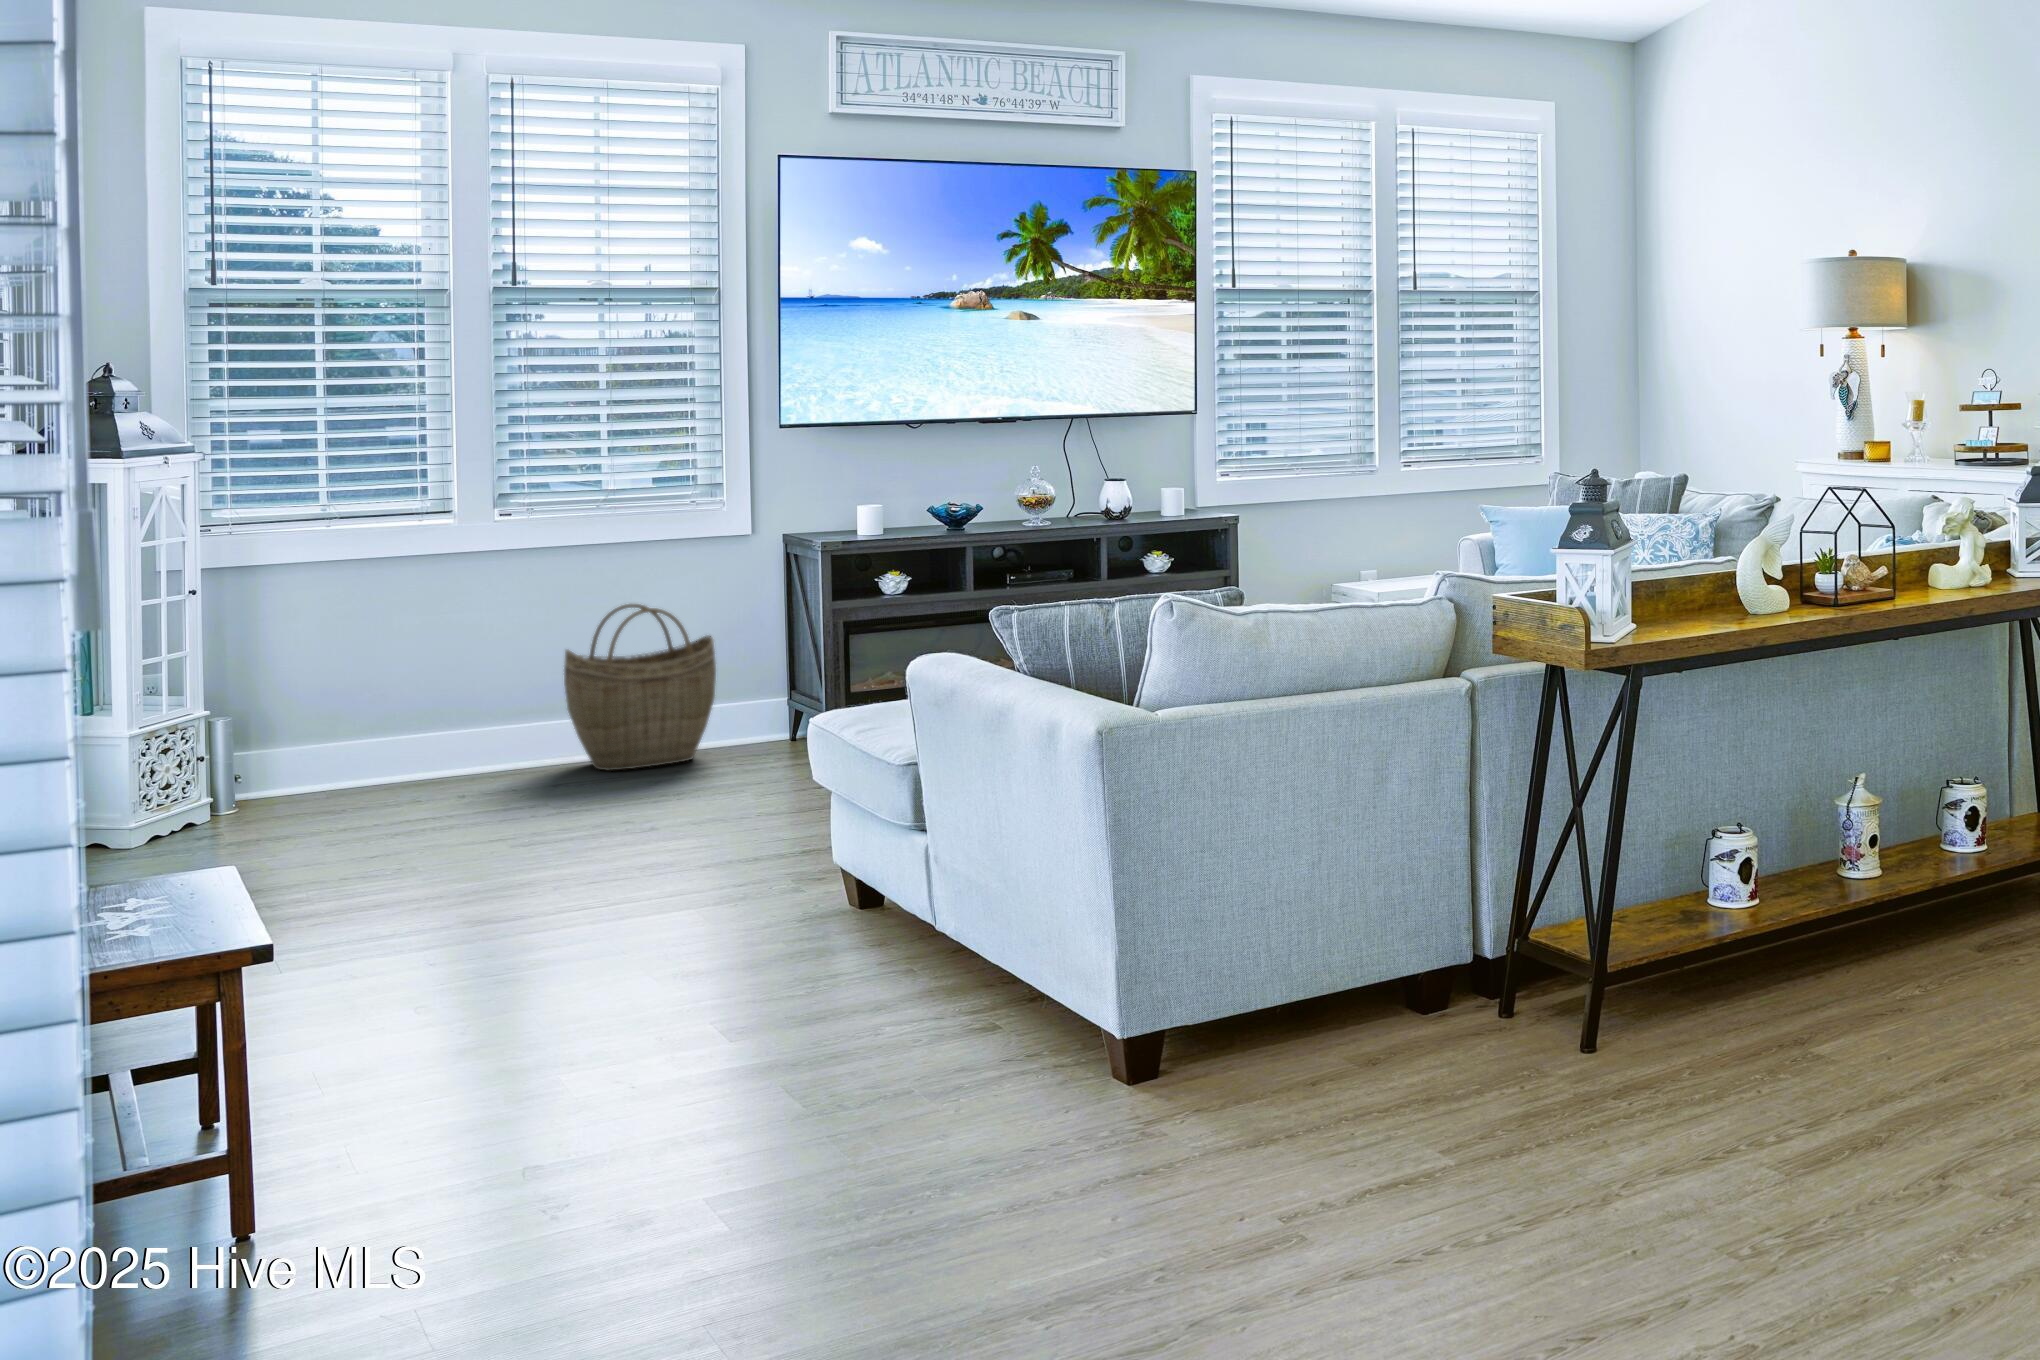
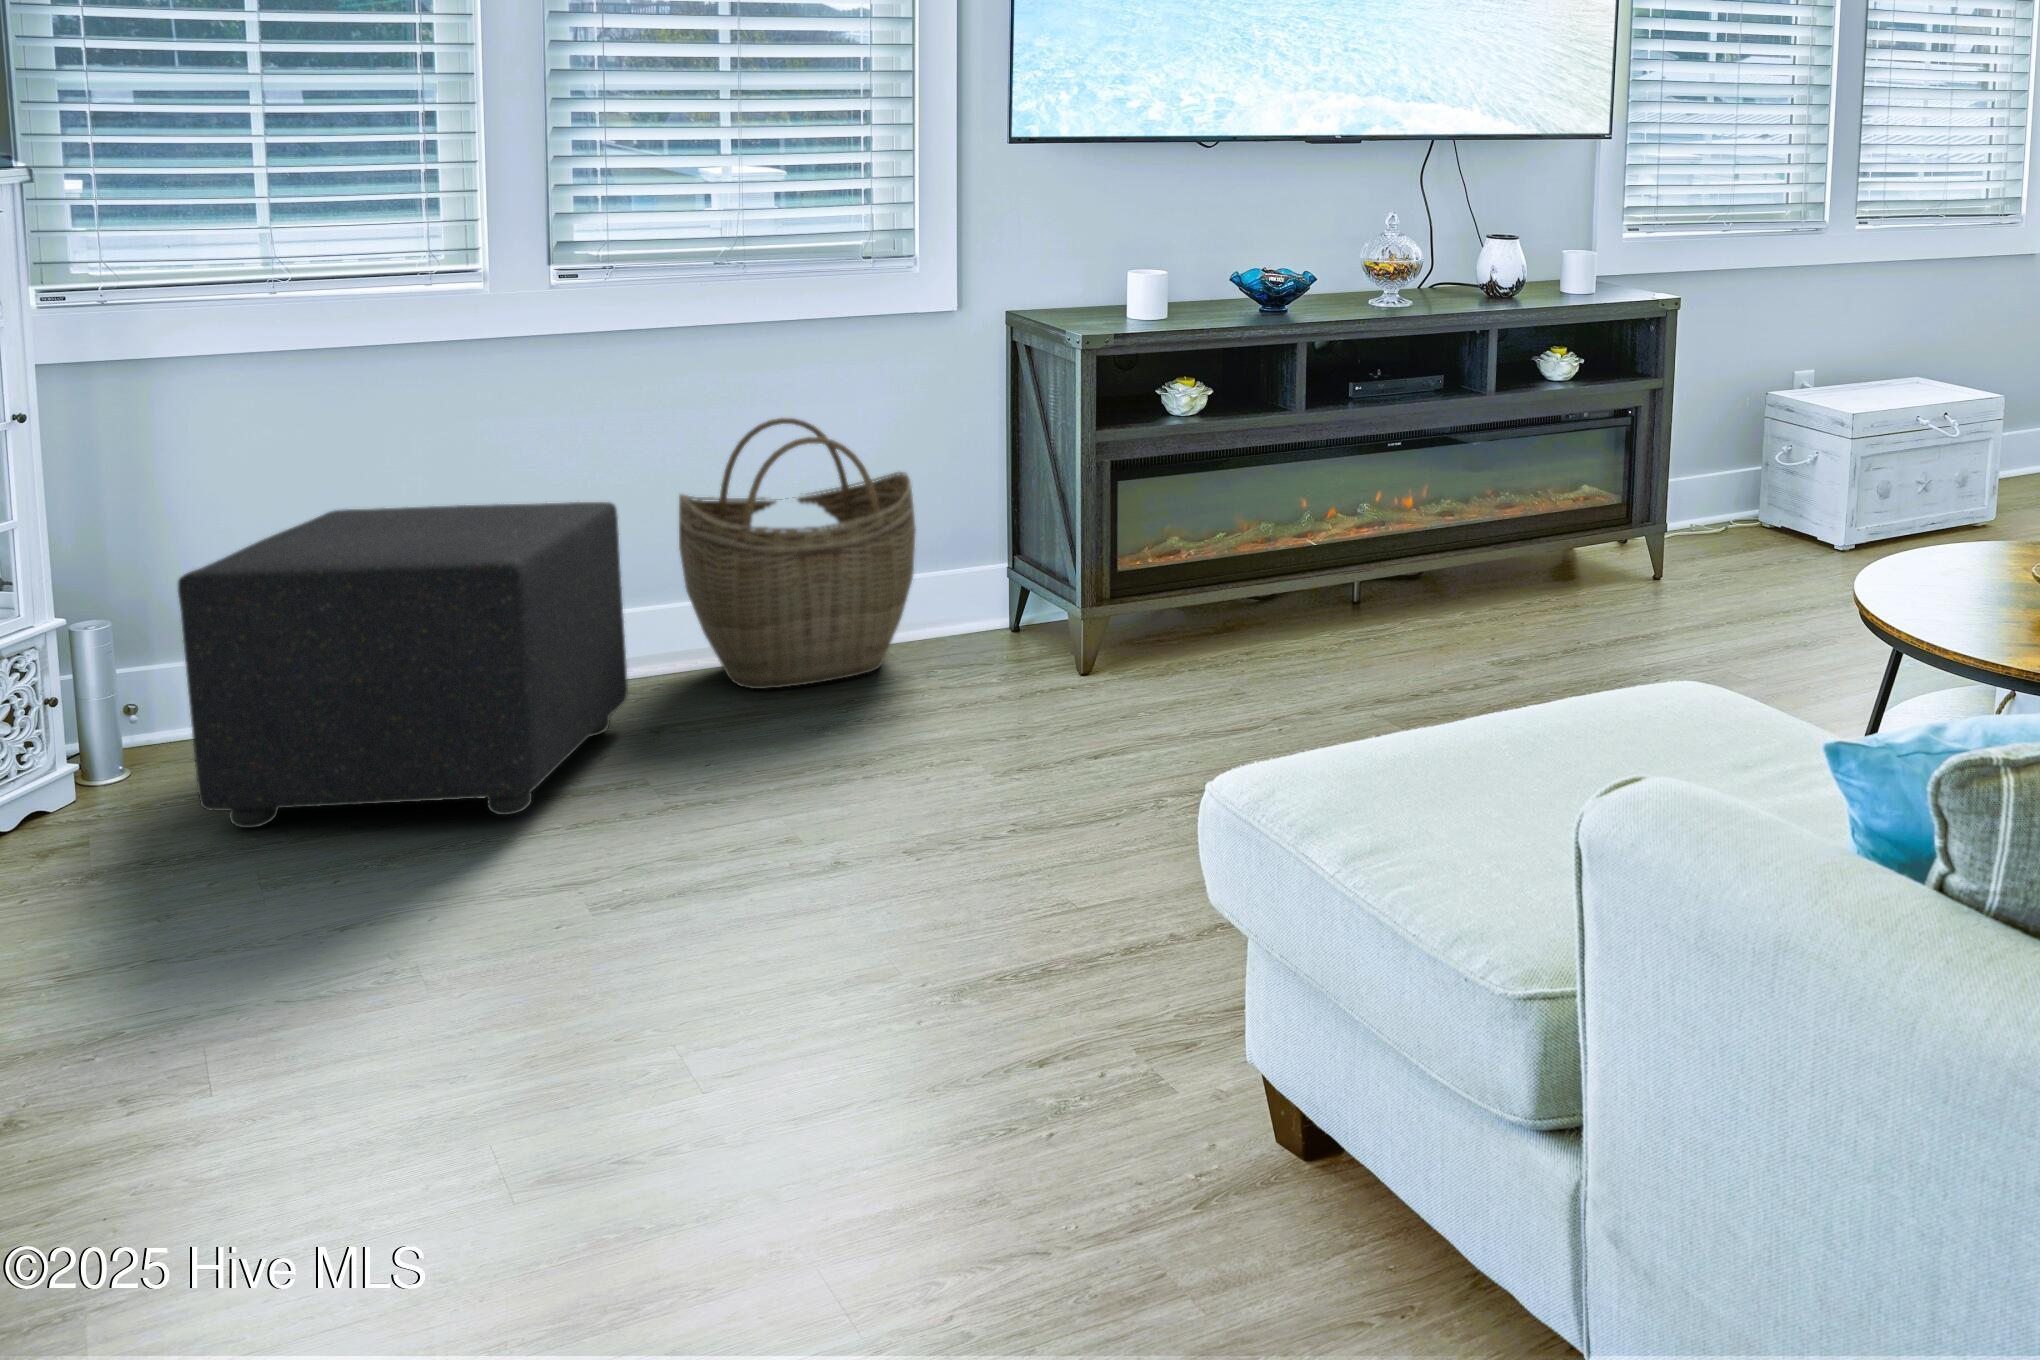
ottoman: none [290,647,534,828] -> present [178,502,628,828]

